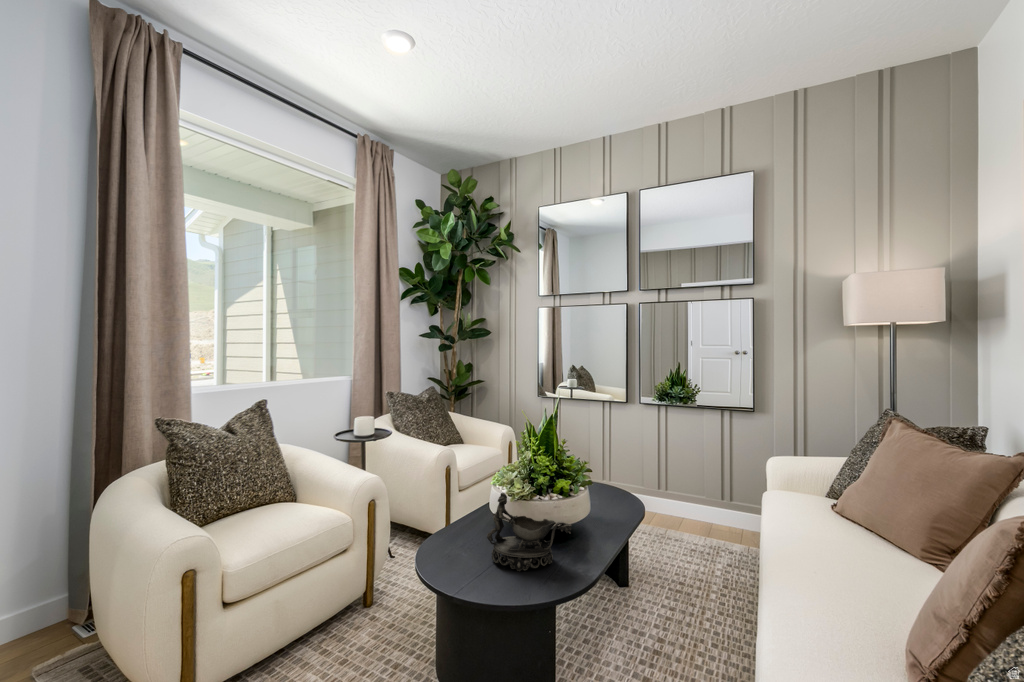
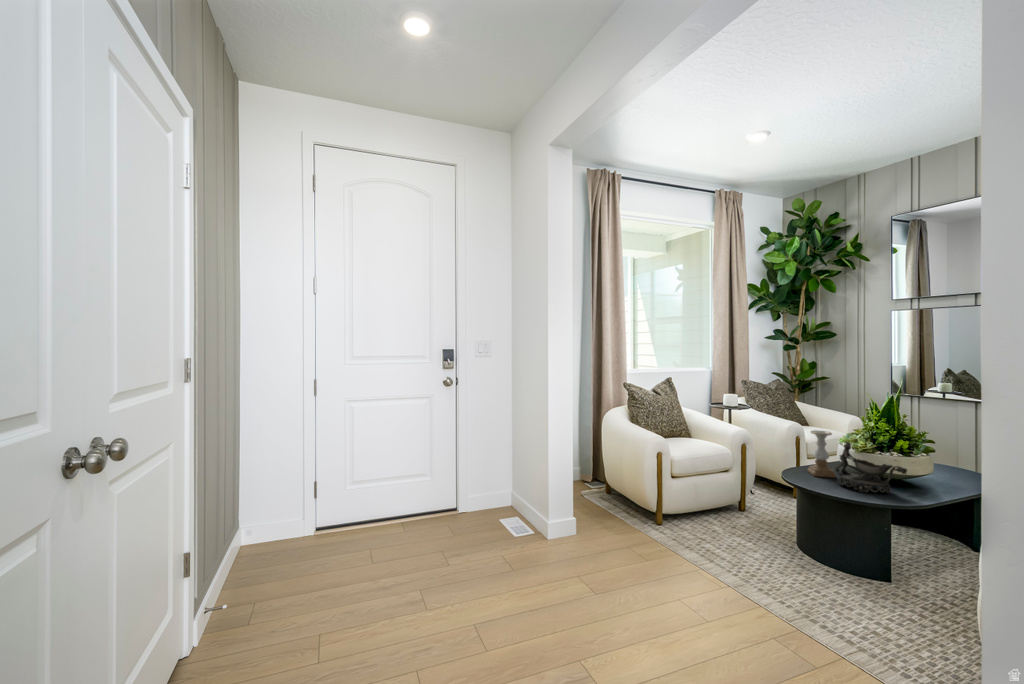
candle holder: none [454,473,489,547] -> present [808,430,836,478]

